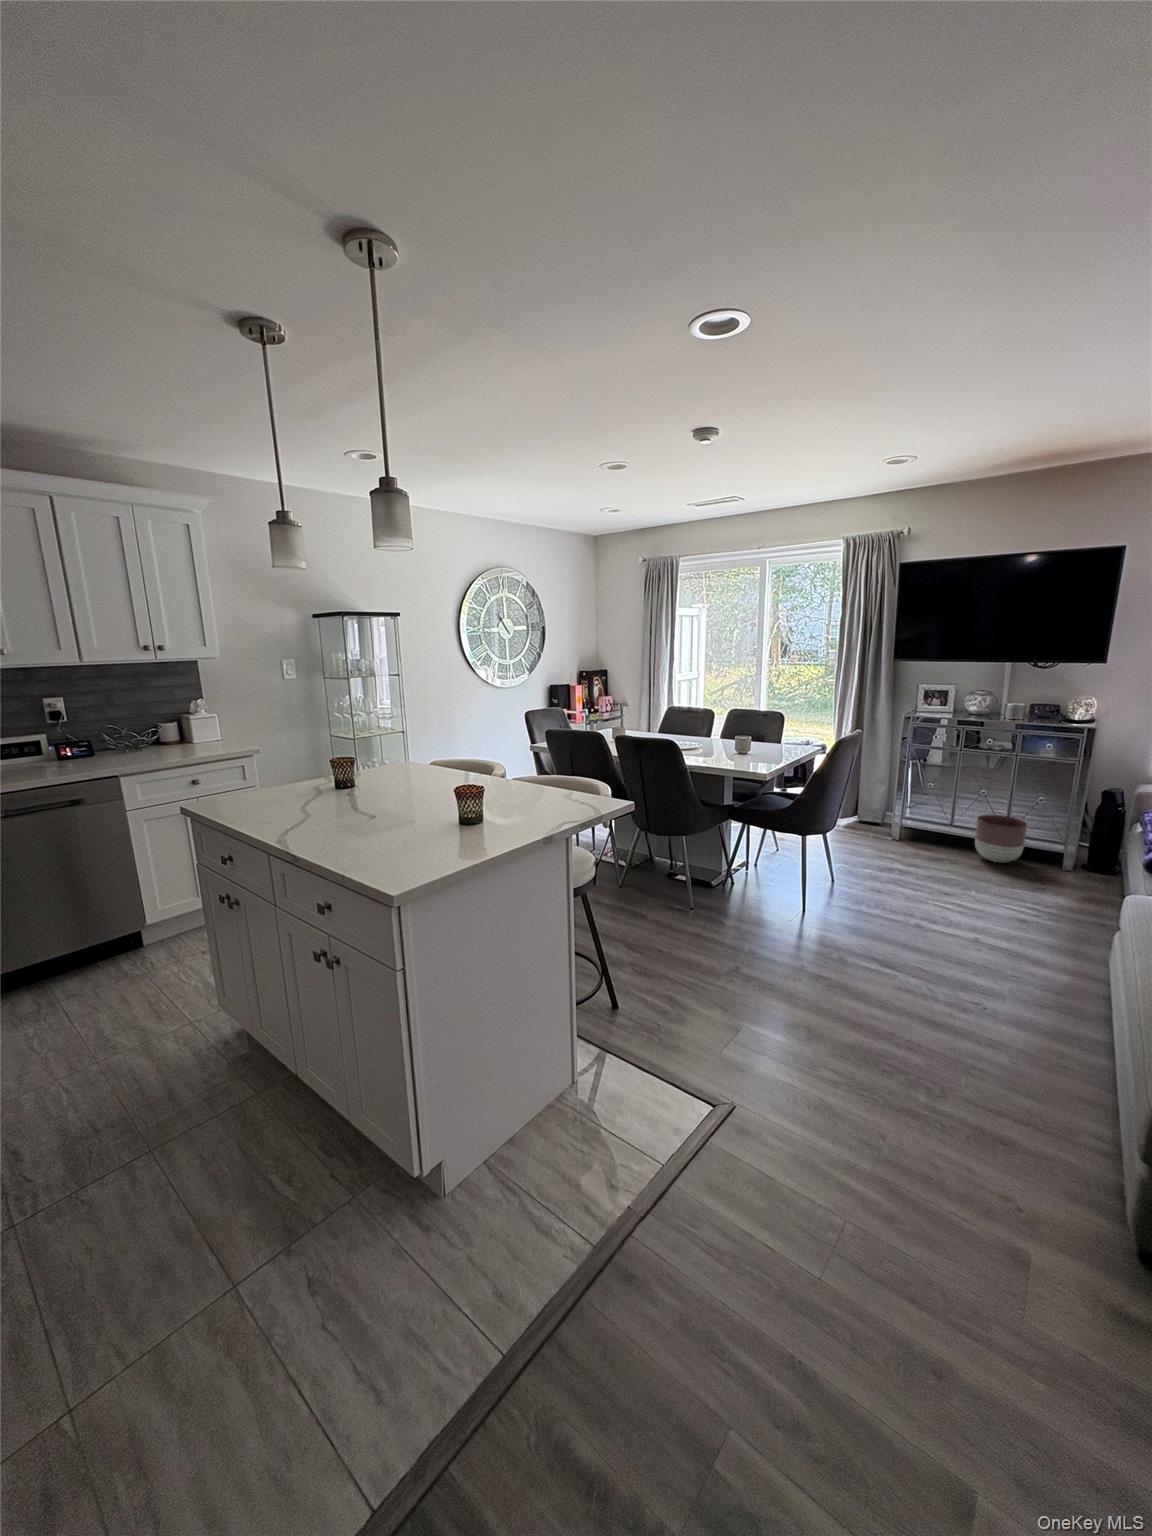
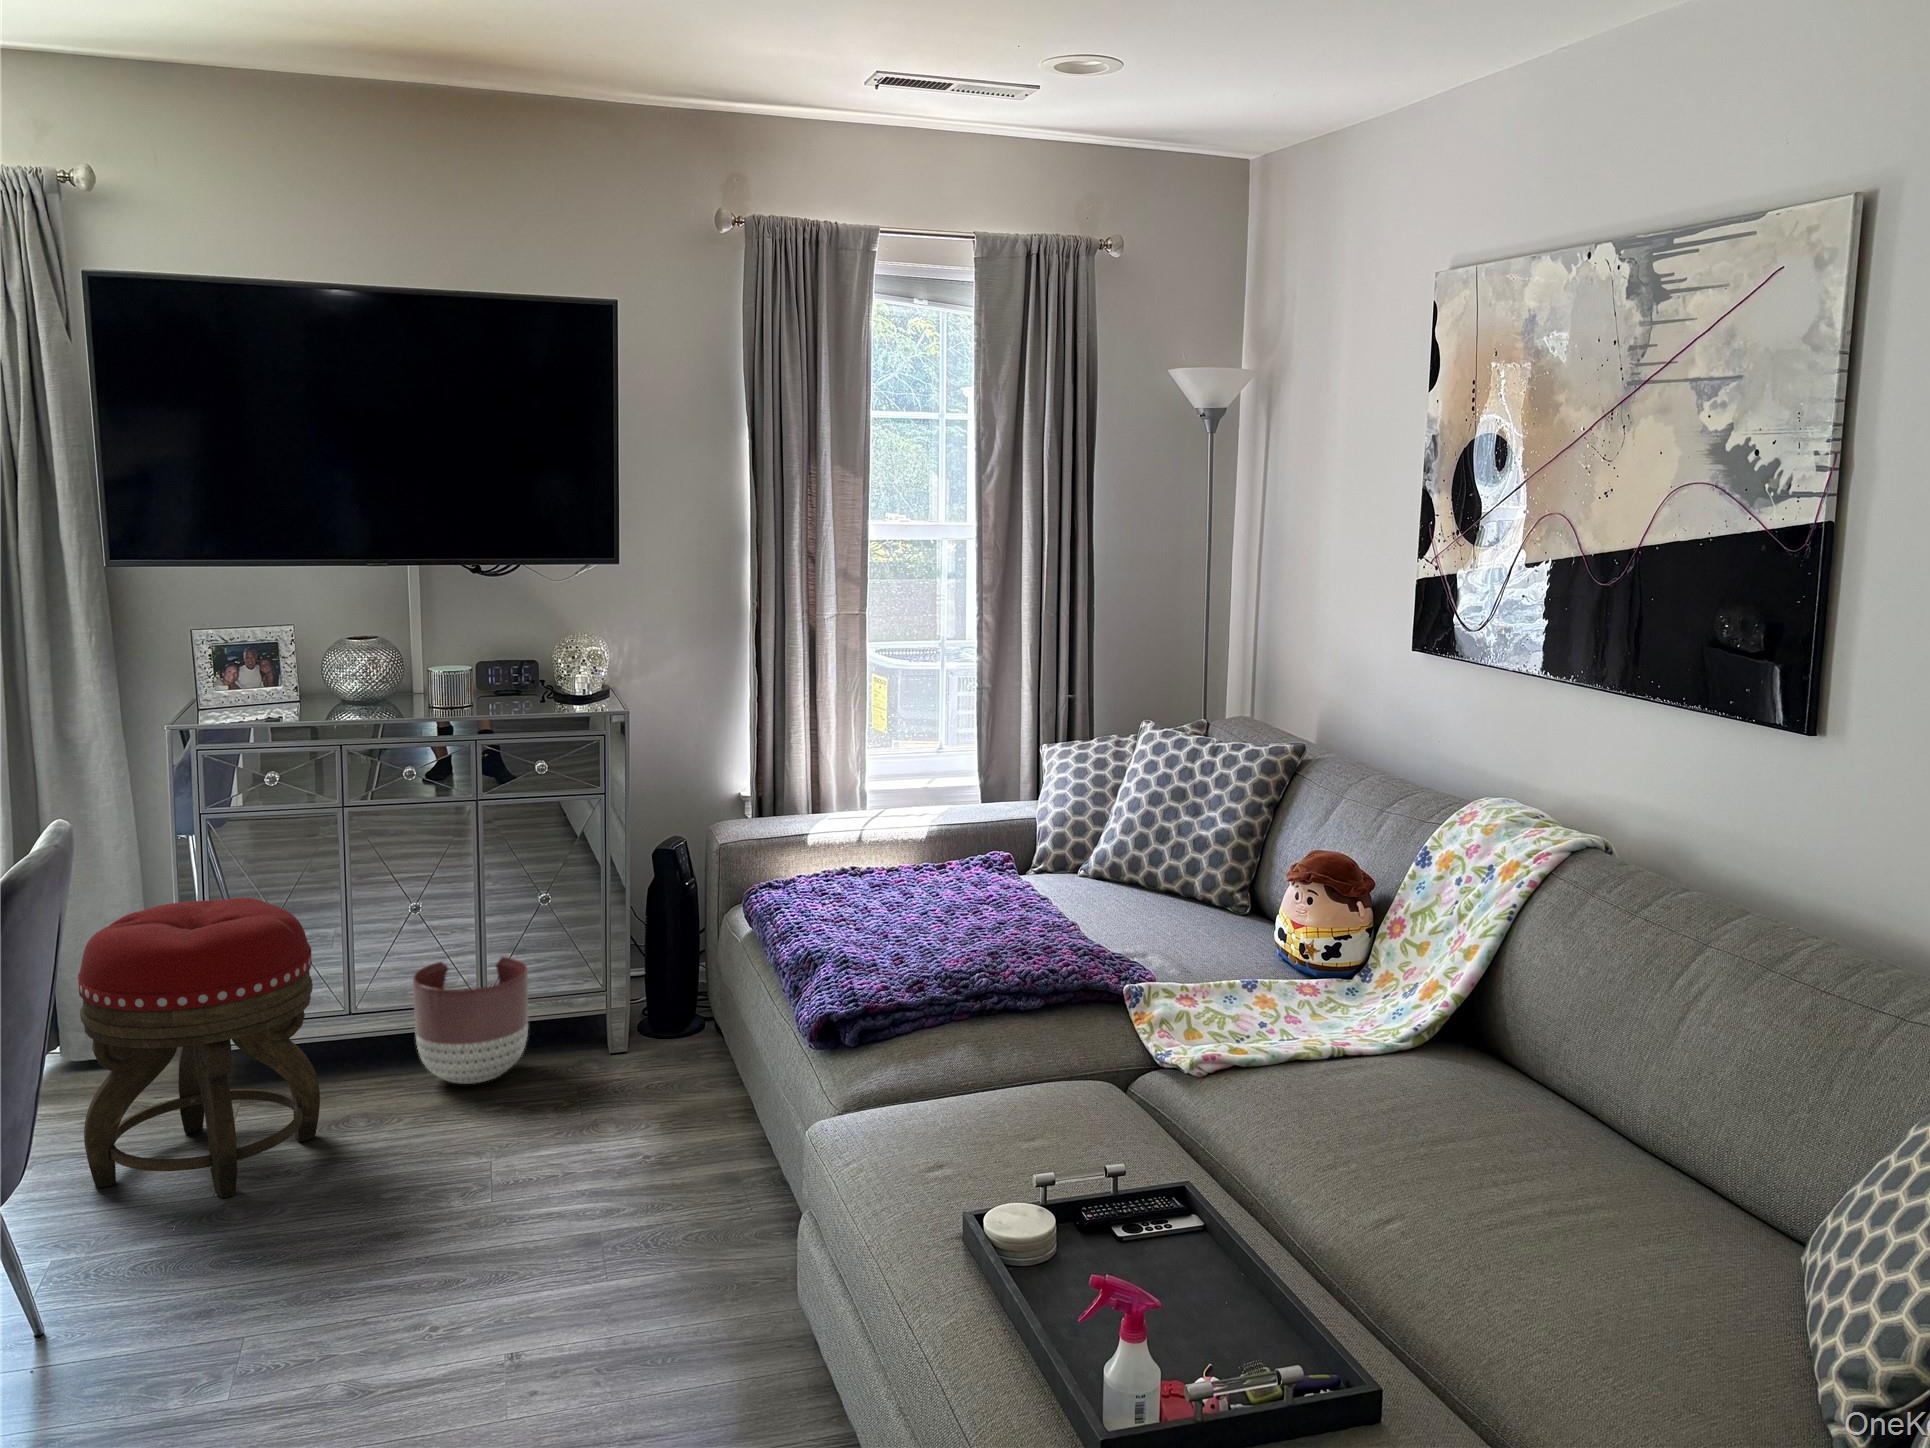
footstool: none [858,772,938,867] -> present [78,898,320,1198]

